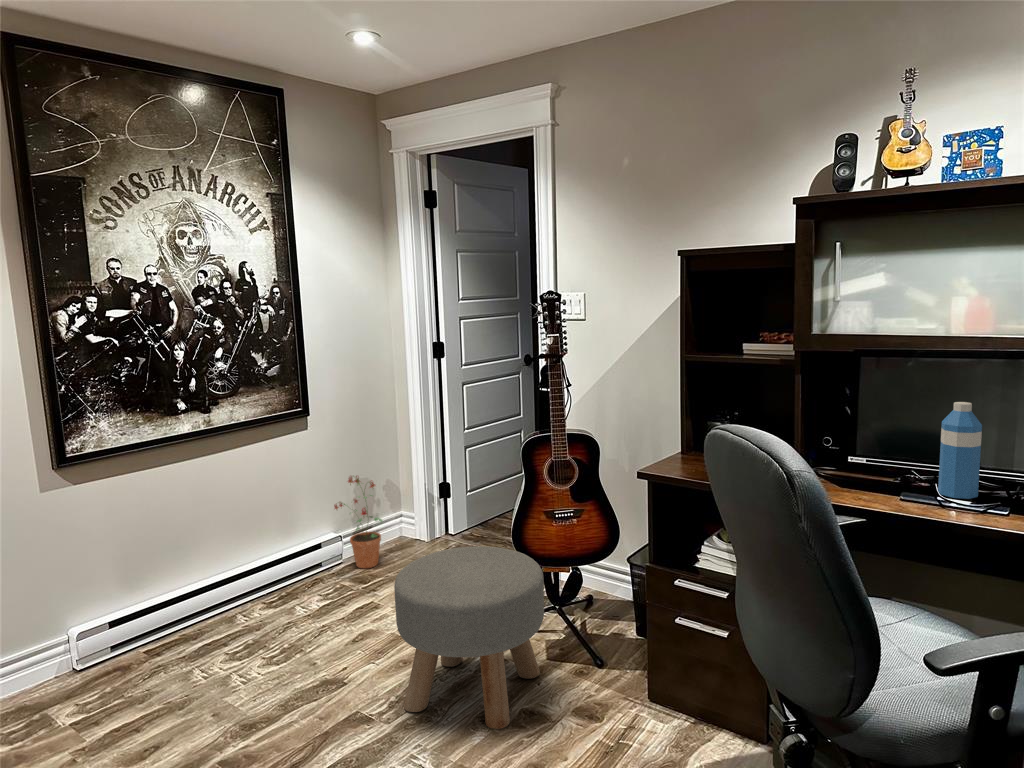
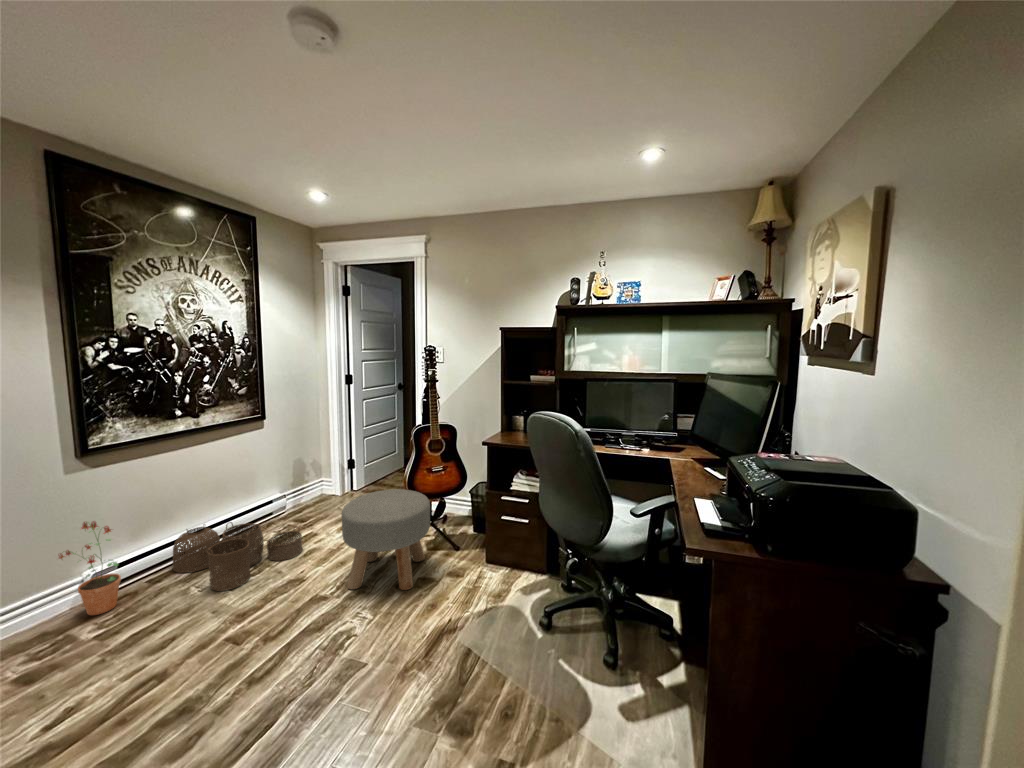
water bottle: present [938,402,982,499] -> none [618,403,635,446]
potted plant: present [334,476,382,568] -> present [59,521,121,615]
woven basket: none [179,574,352,681] -> present [173,522,302,591]

